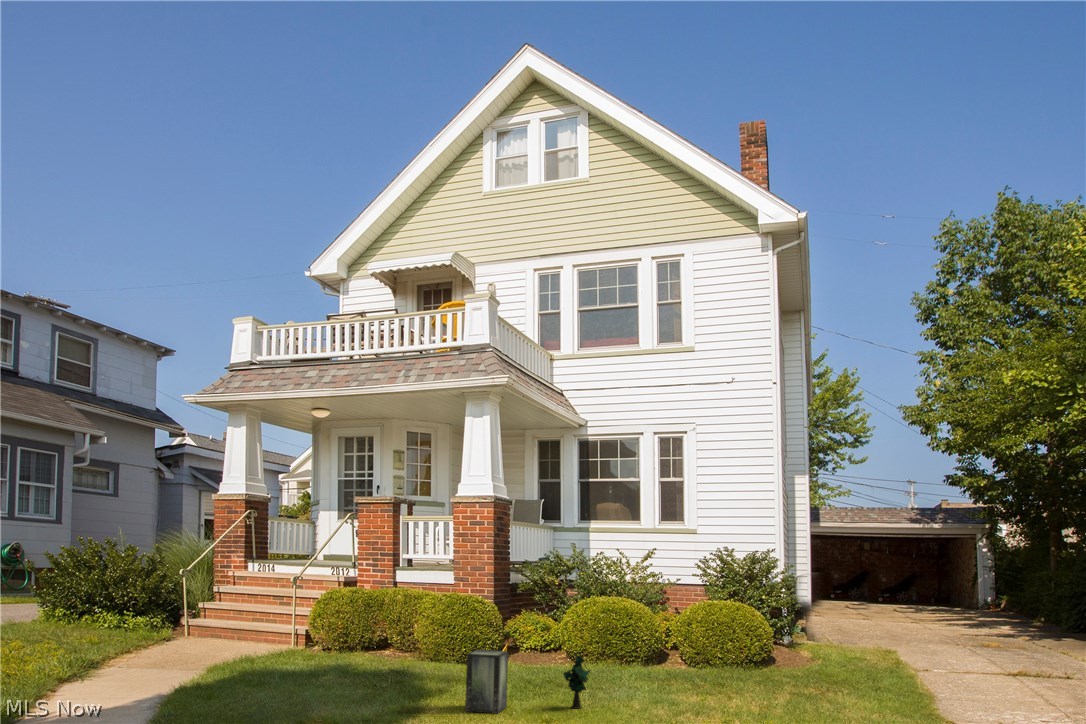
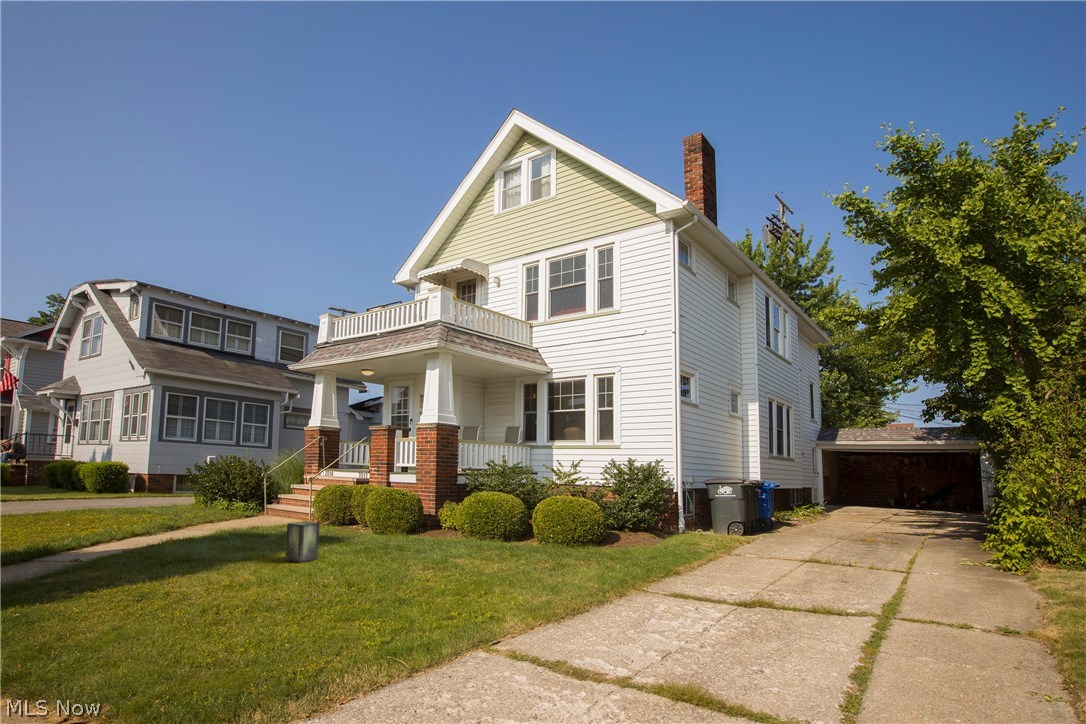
decorative plant: present [563,652,590,709] -> none [350,525,372,563]

